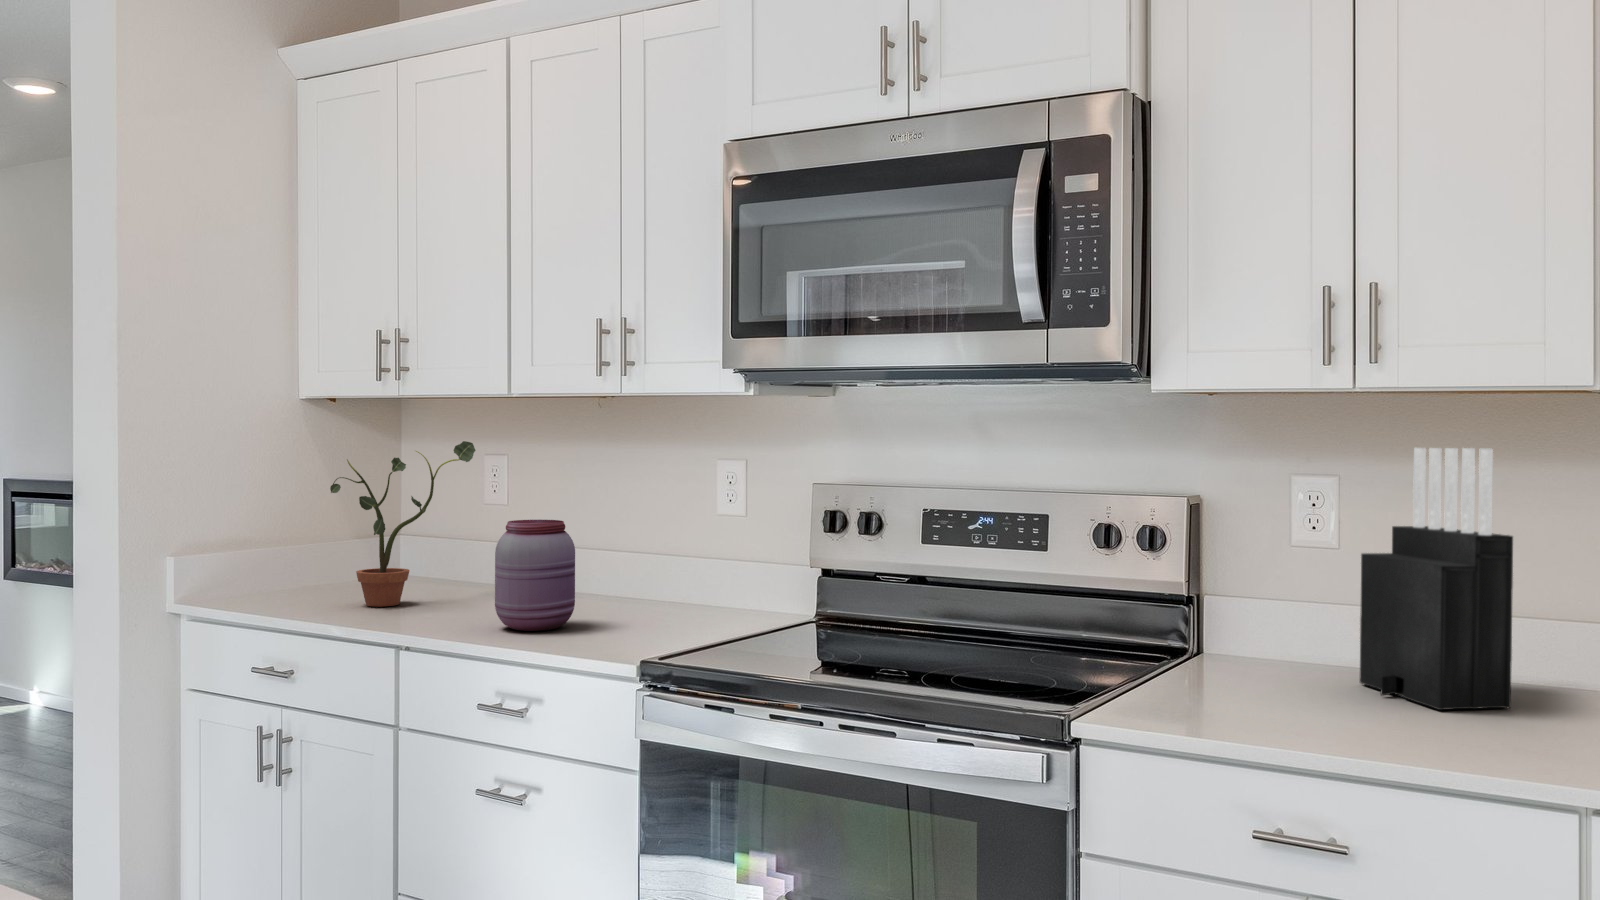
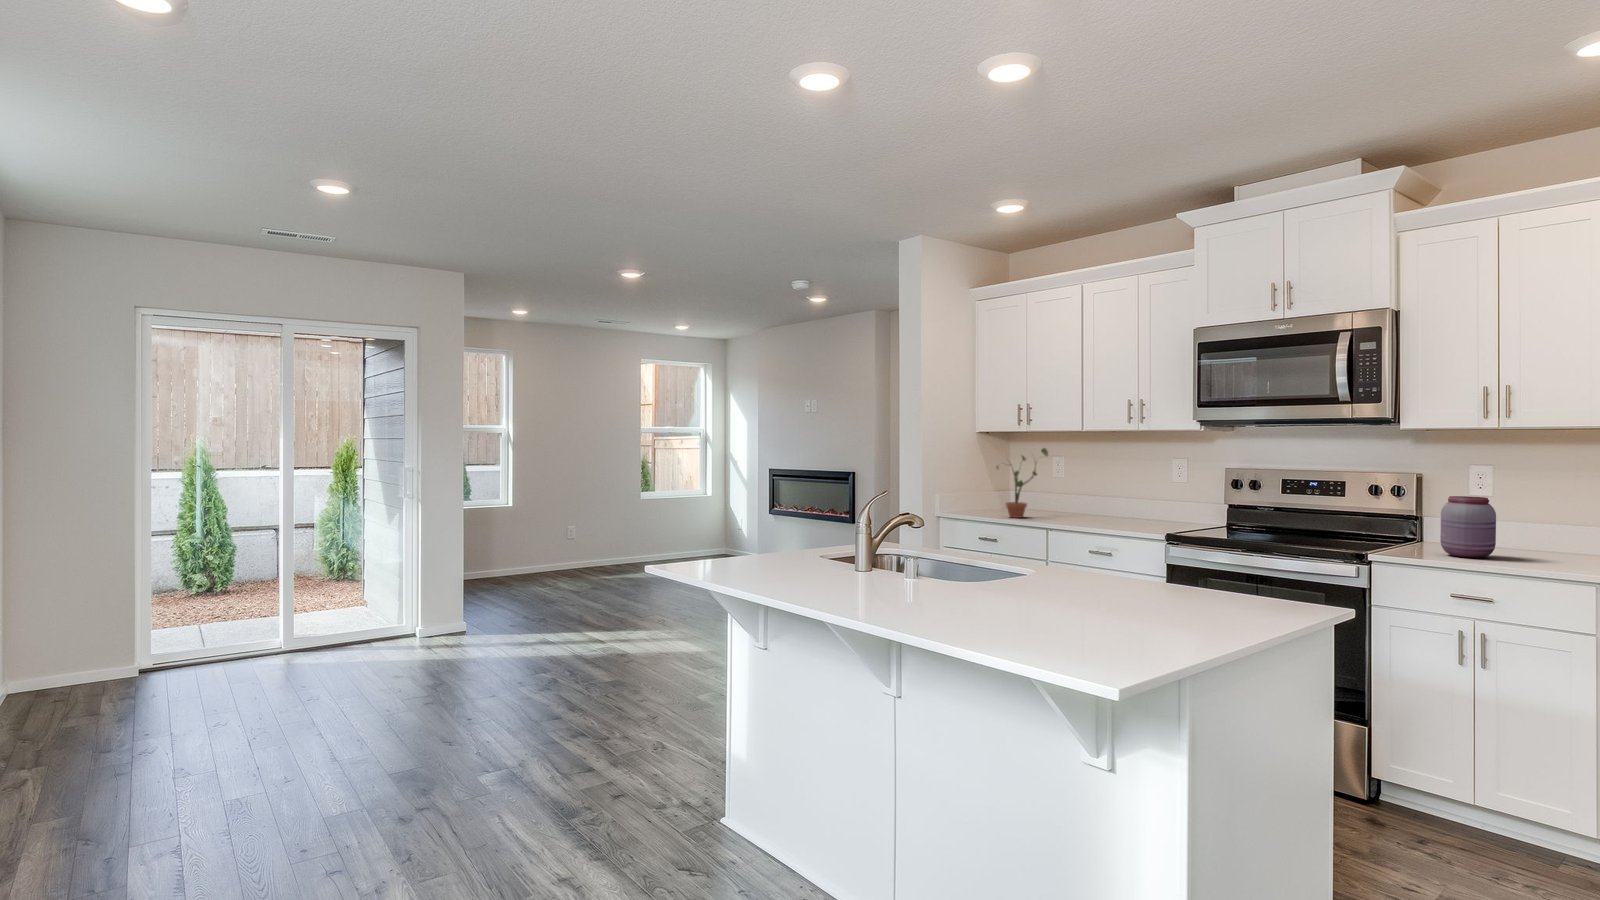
knife block: present [1360,448,1513,710] -> none [1502,453,1572,558]
jar: present [495,520,575,631] -> present [1440,496,1496,558]

